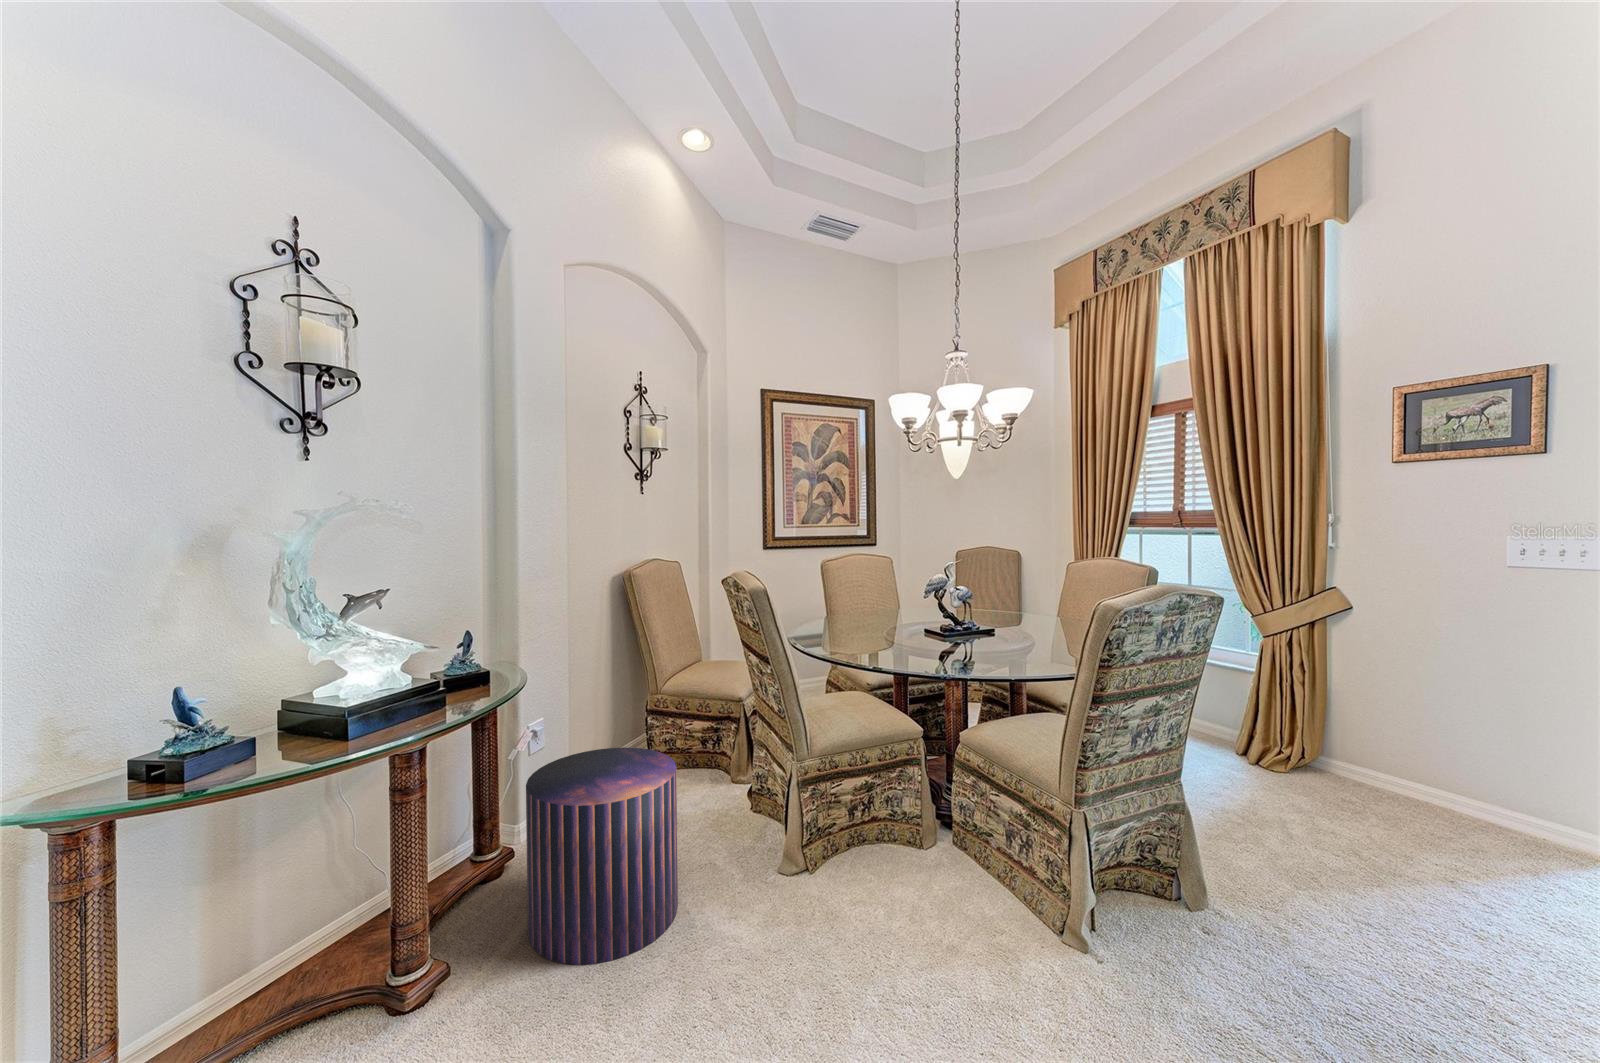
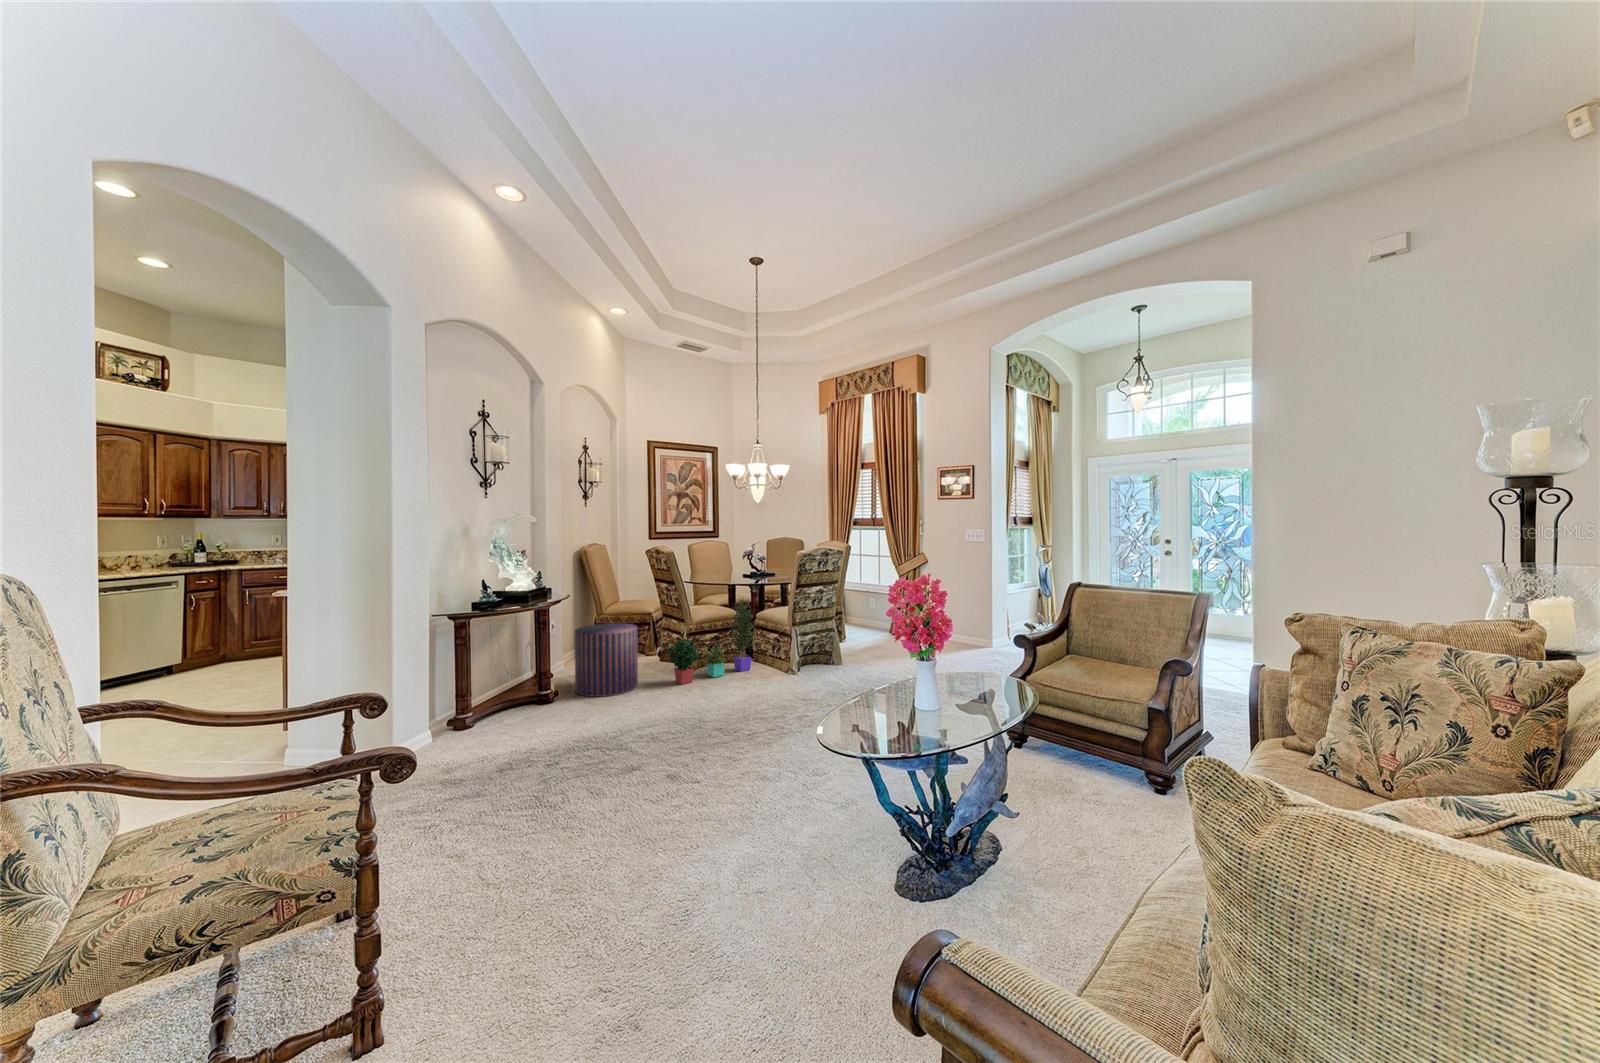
potted plant: none [745,696,966,929] -> present [669,597,755,684]

